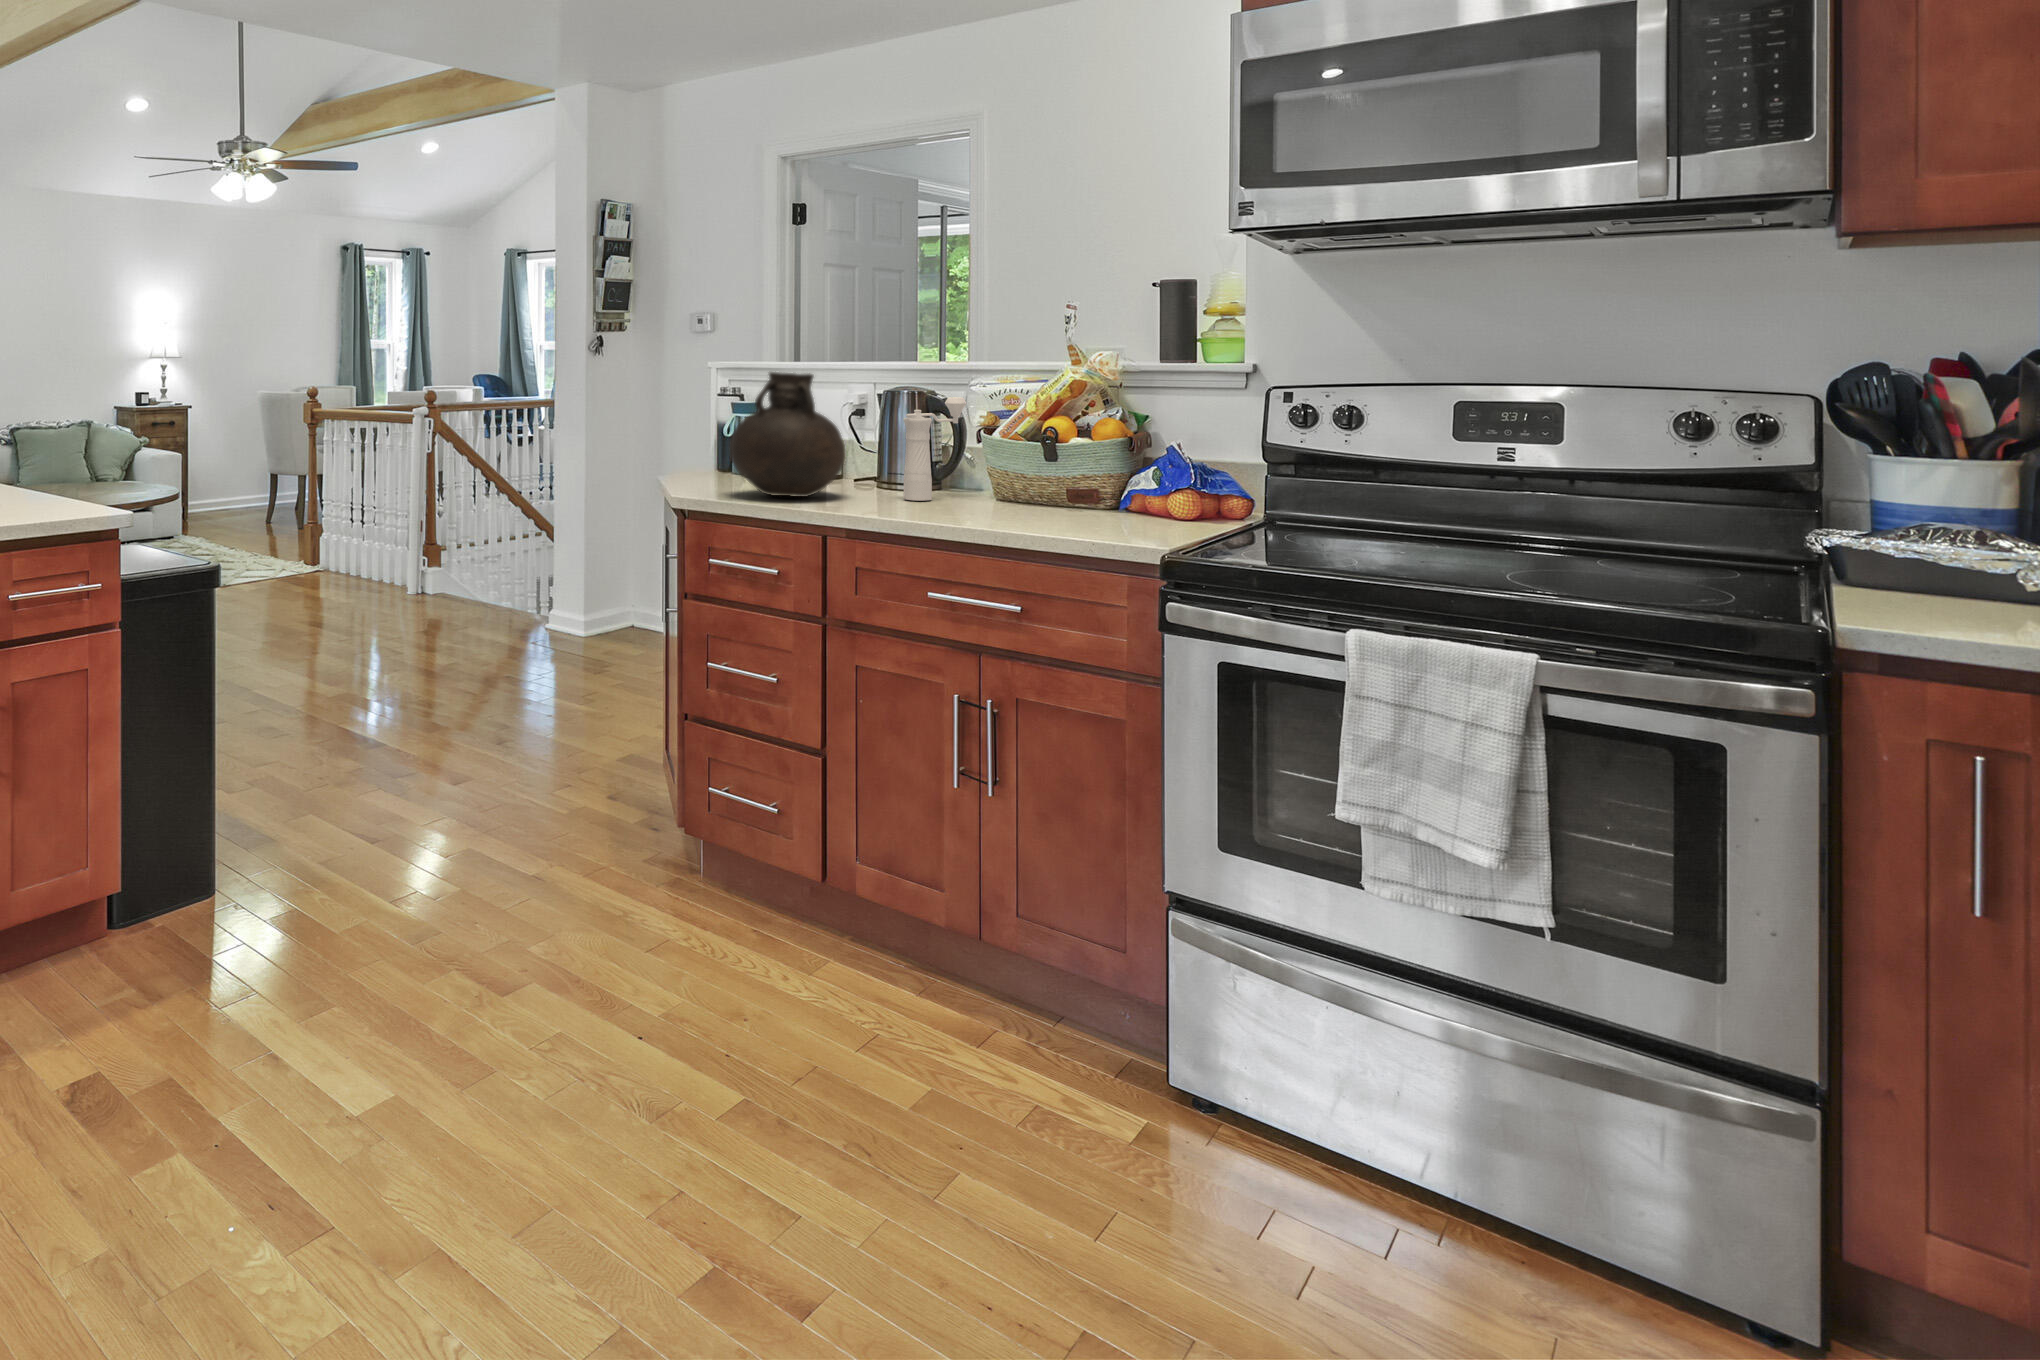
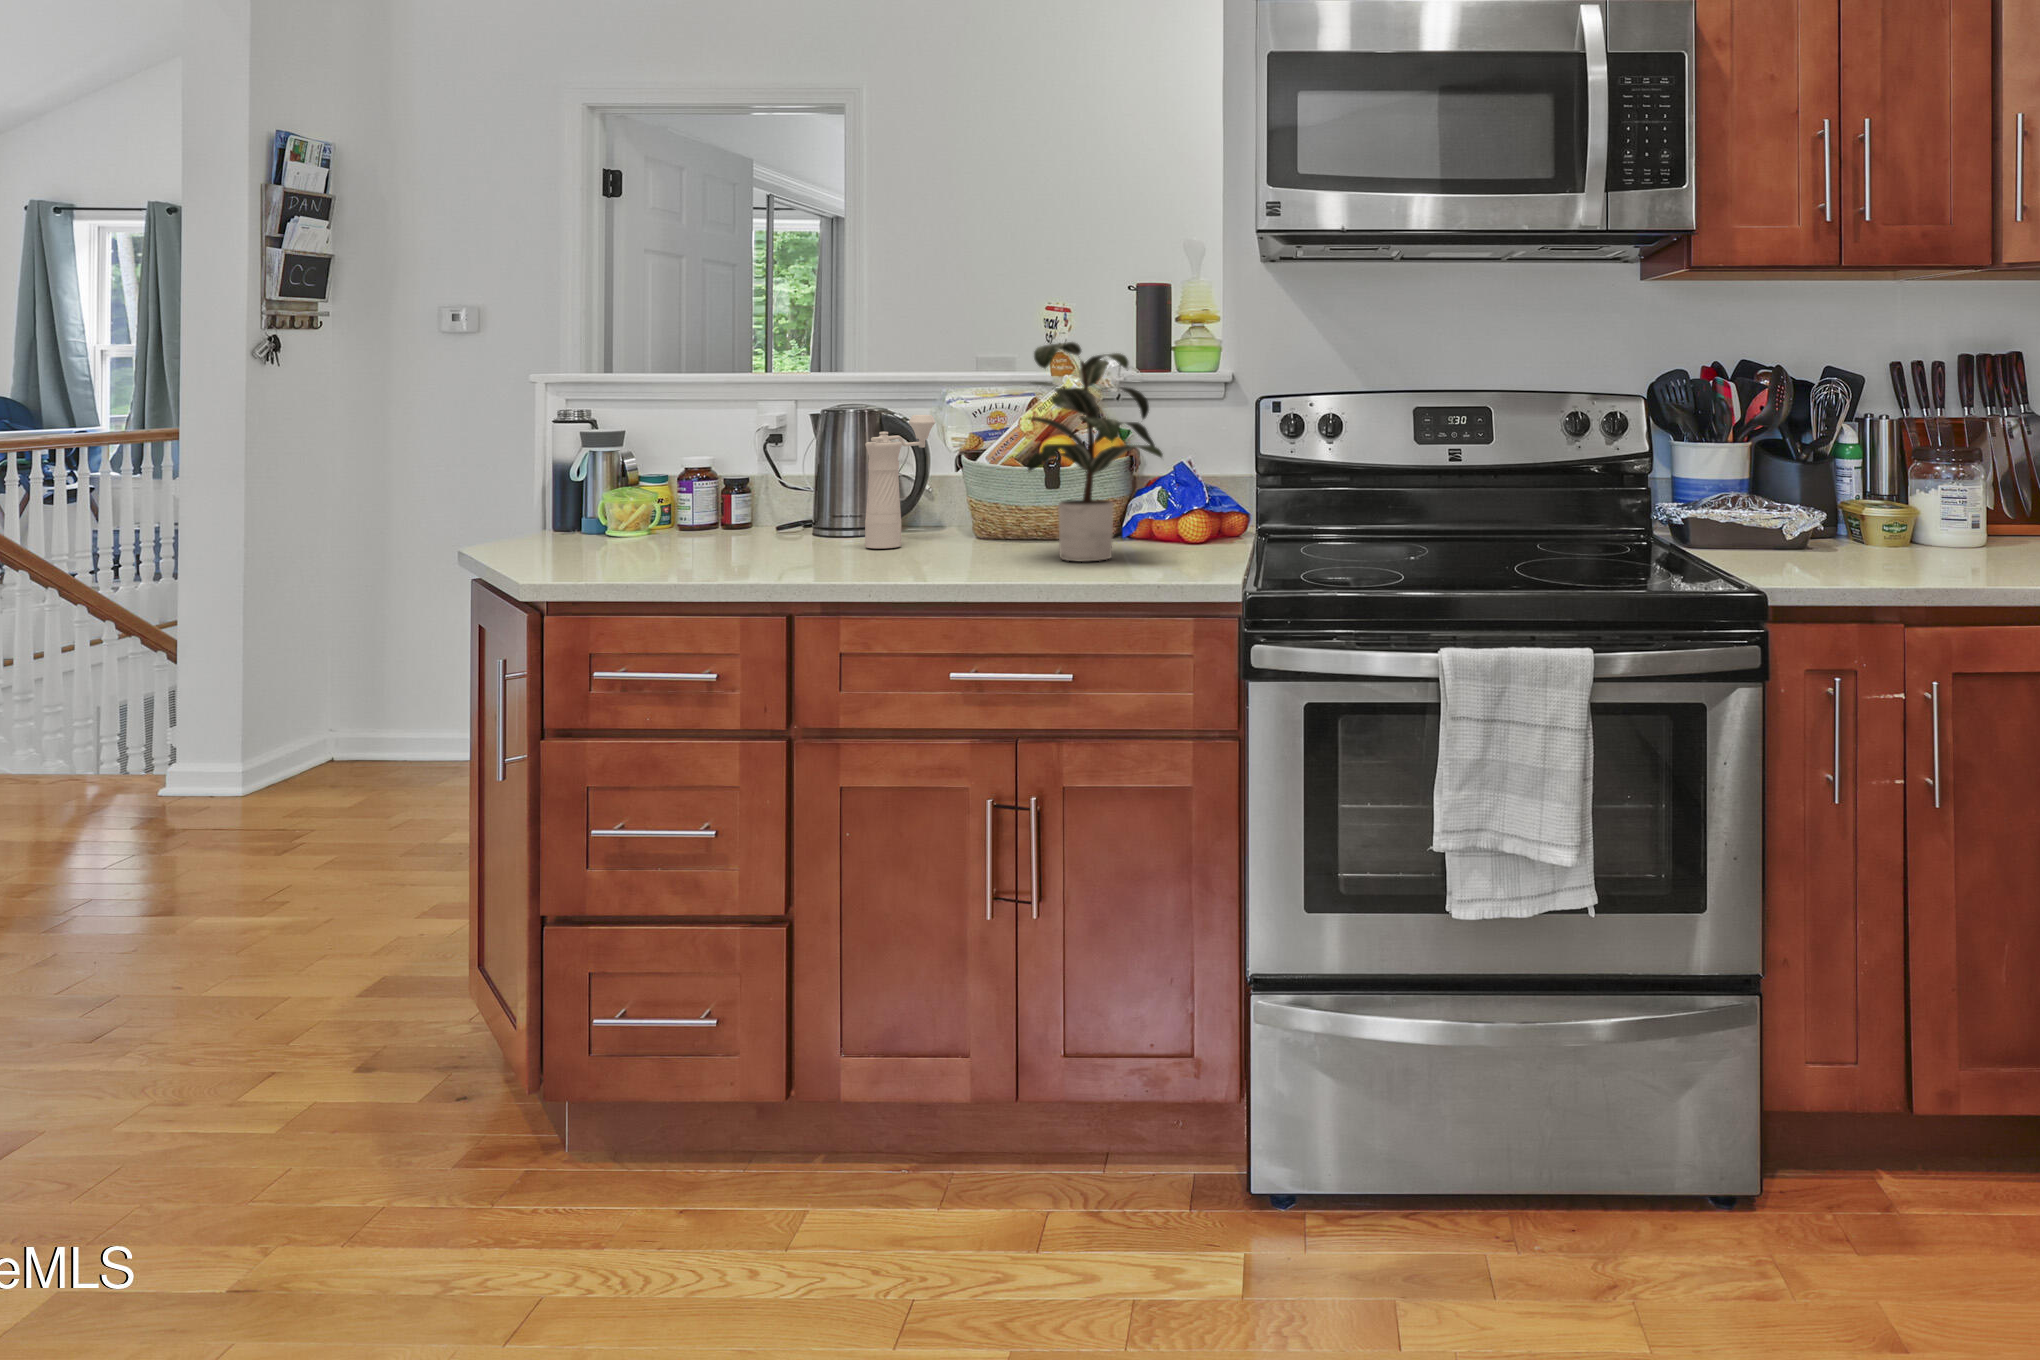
potted plant: none [990,337,1164,523] -> present [1027,342,1163,561]
vase: present [730,372,845,497] -> none [617,384,788,558]

